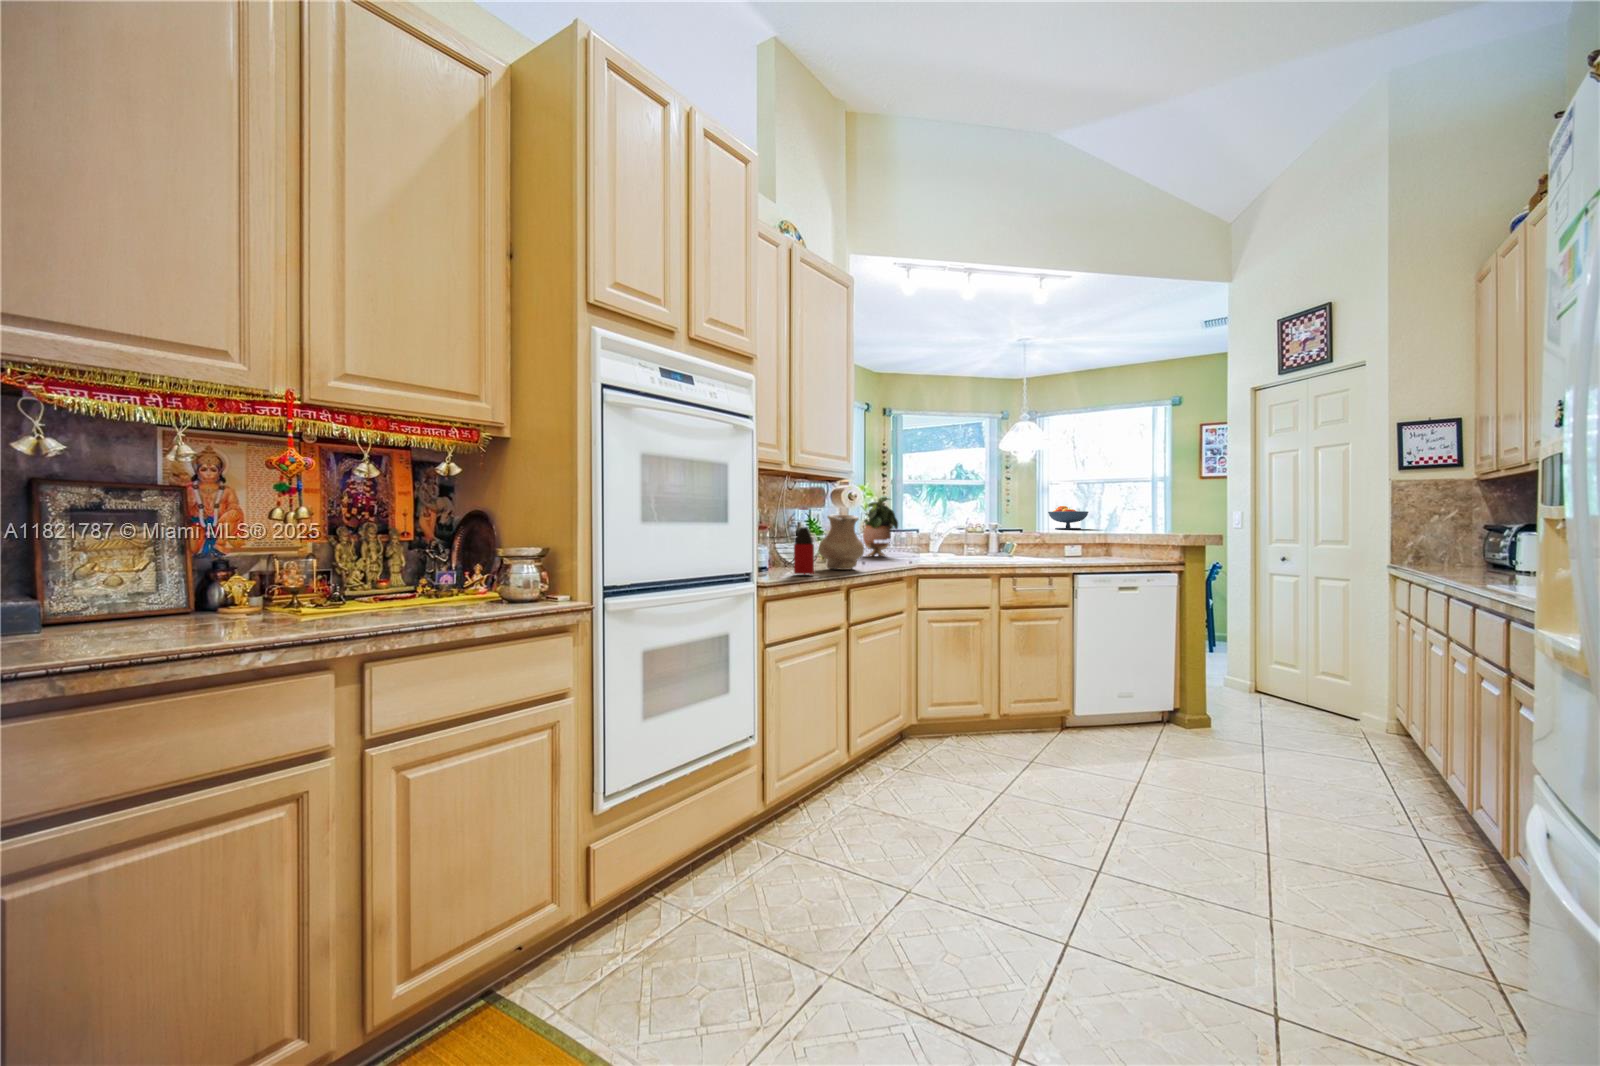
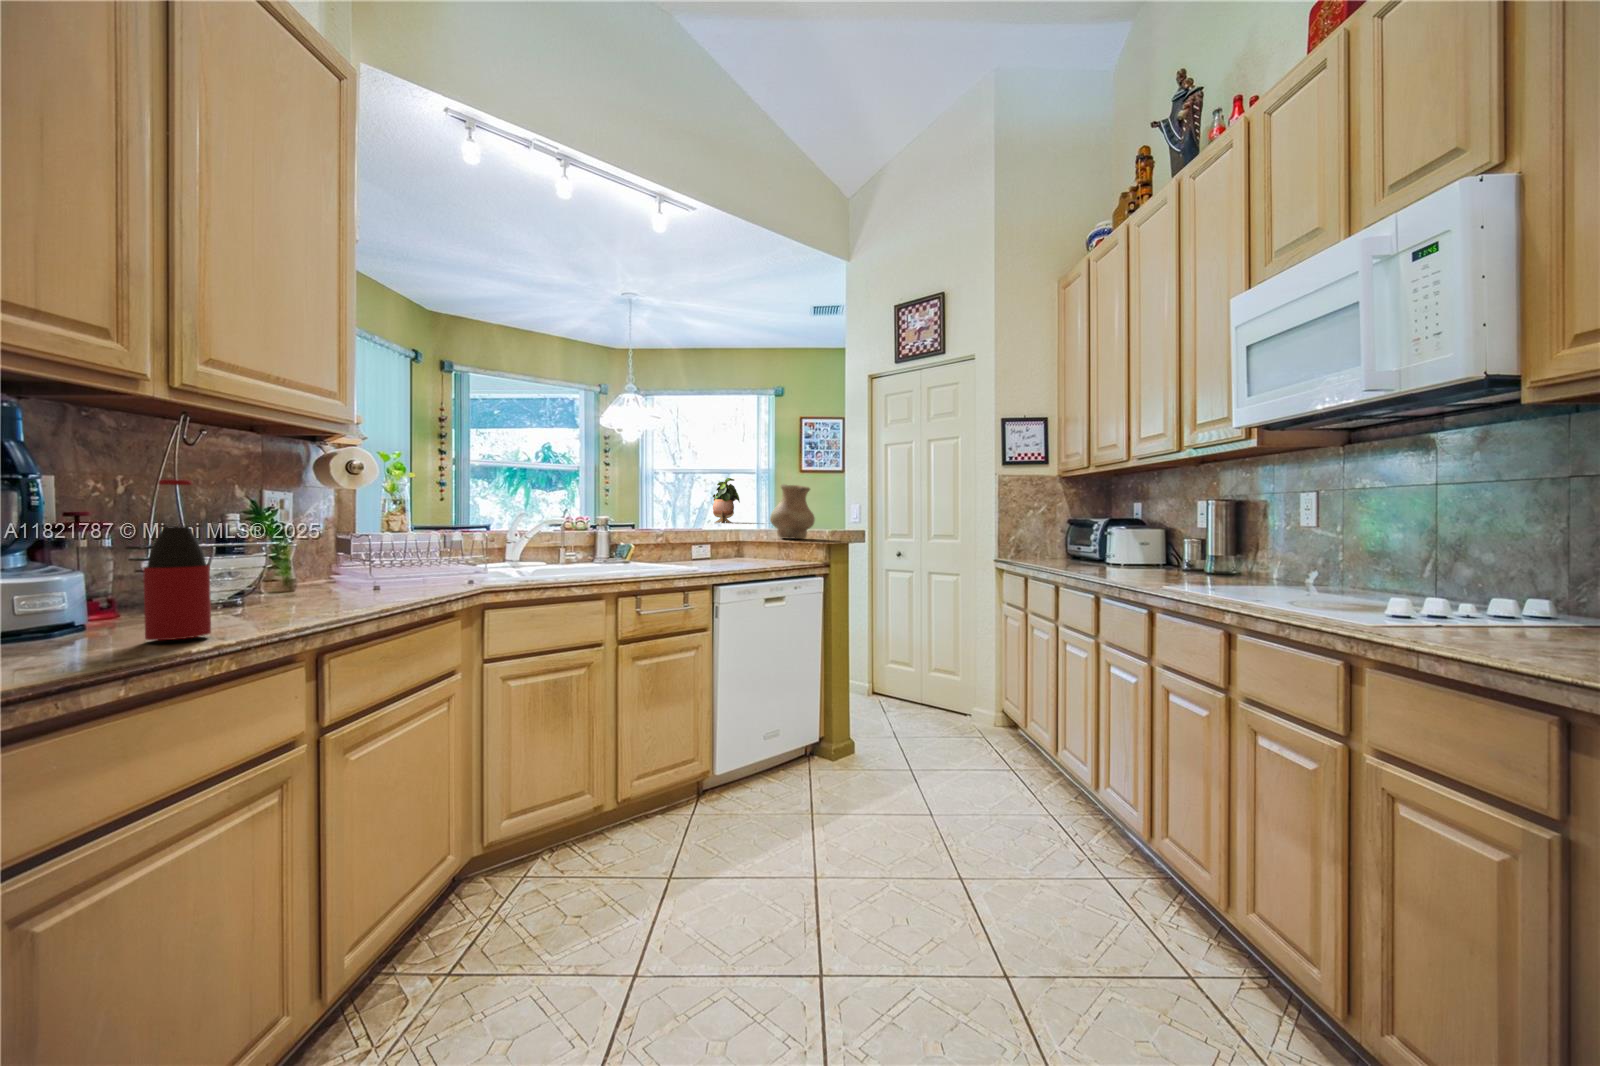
potted plant: present [863,497,898,556] -> present [713,478,740,523]
fruit bowl: present [1048,506,1088,529] -> none [658,496,703,523]
vase: present [819,515,864,570] -> present [770,484,815,539]

